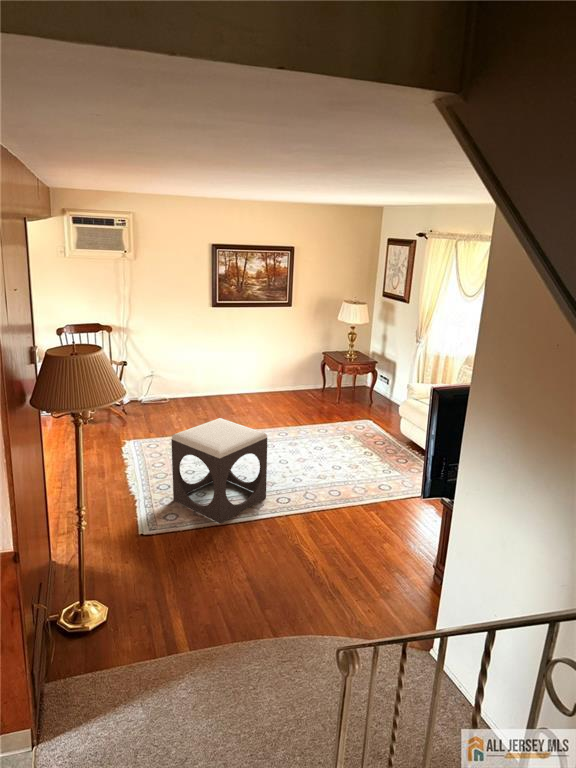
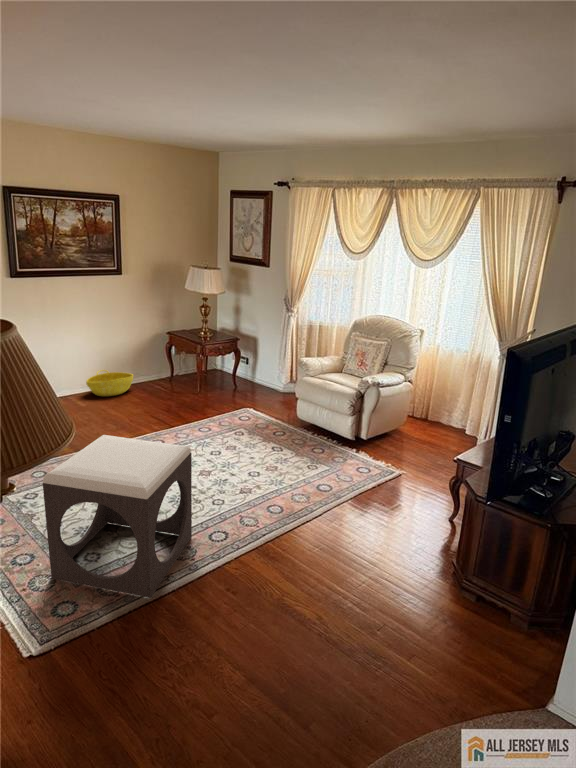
basket: none [256,377,291,397] -> present [86,370,133,396]

